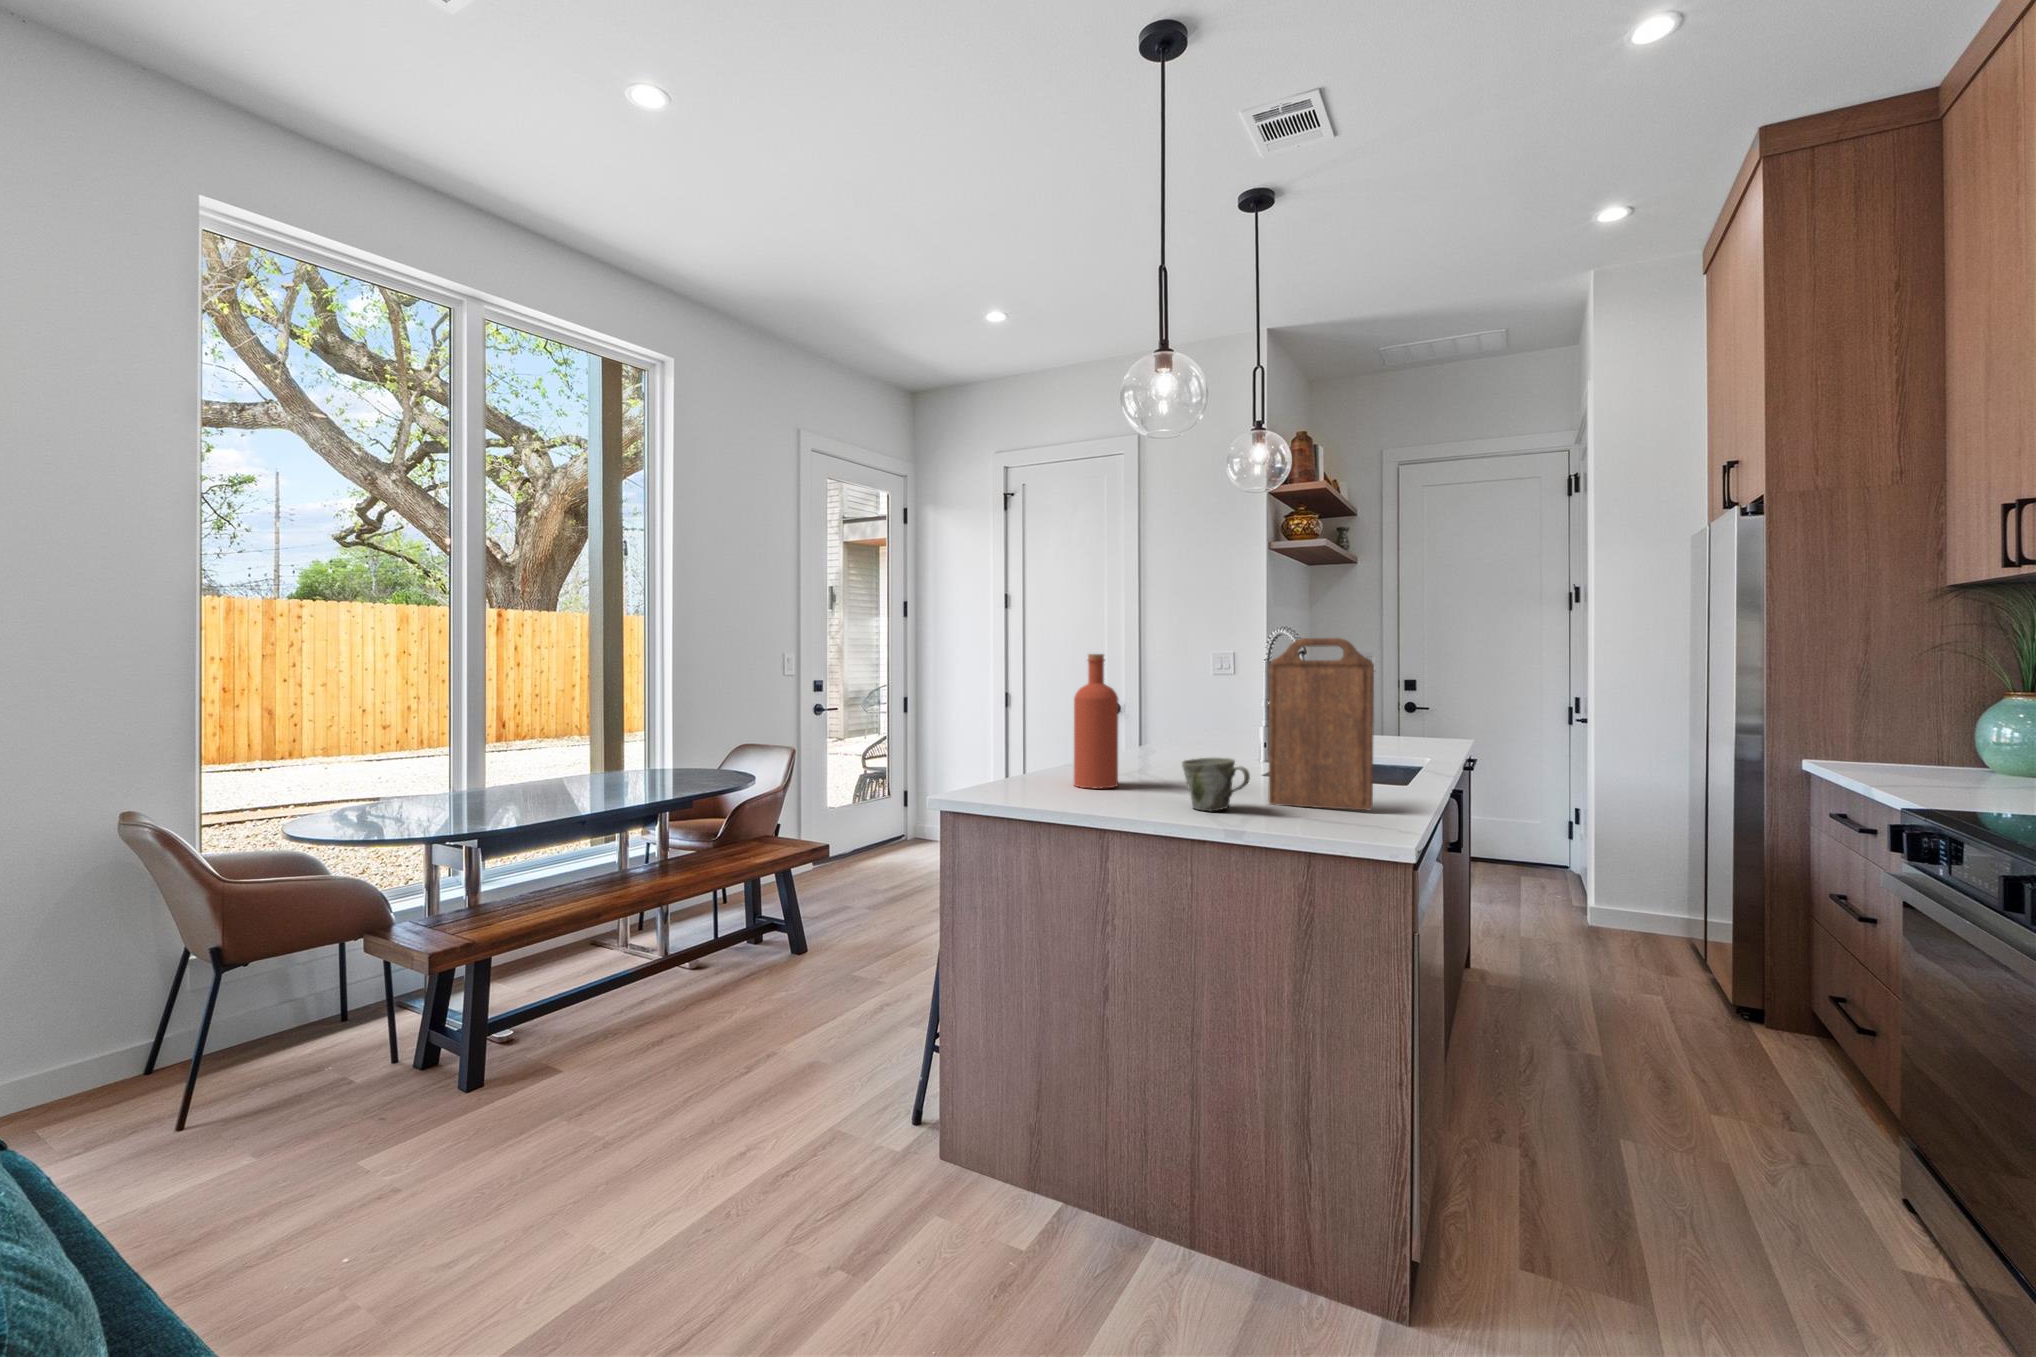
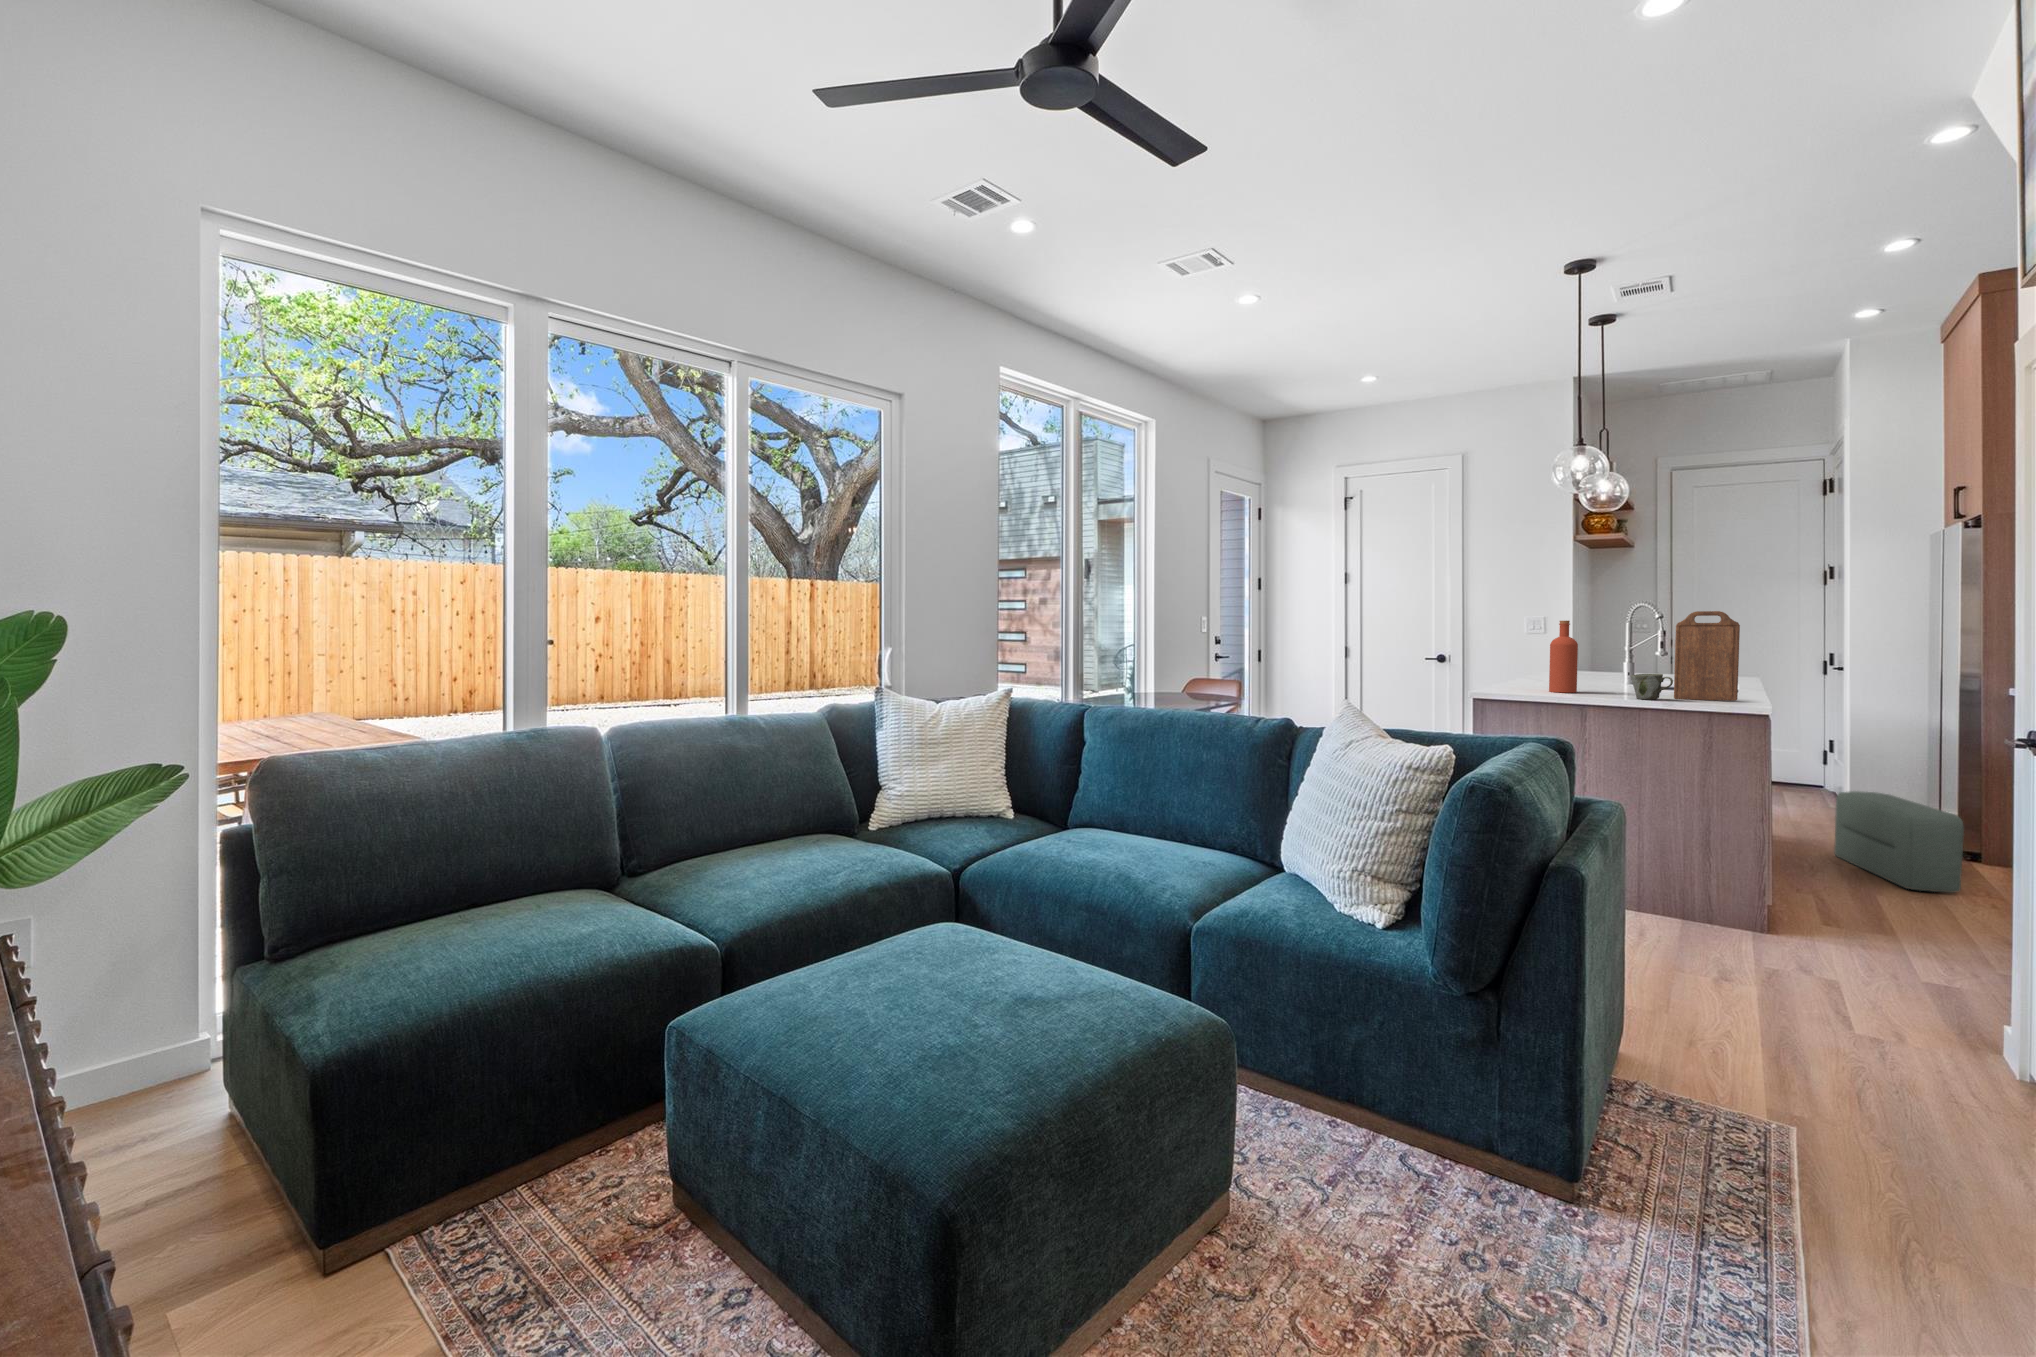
pouf: none [1570,920,1757,1124] -> present [1834,791,1964,893]

